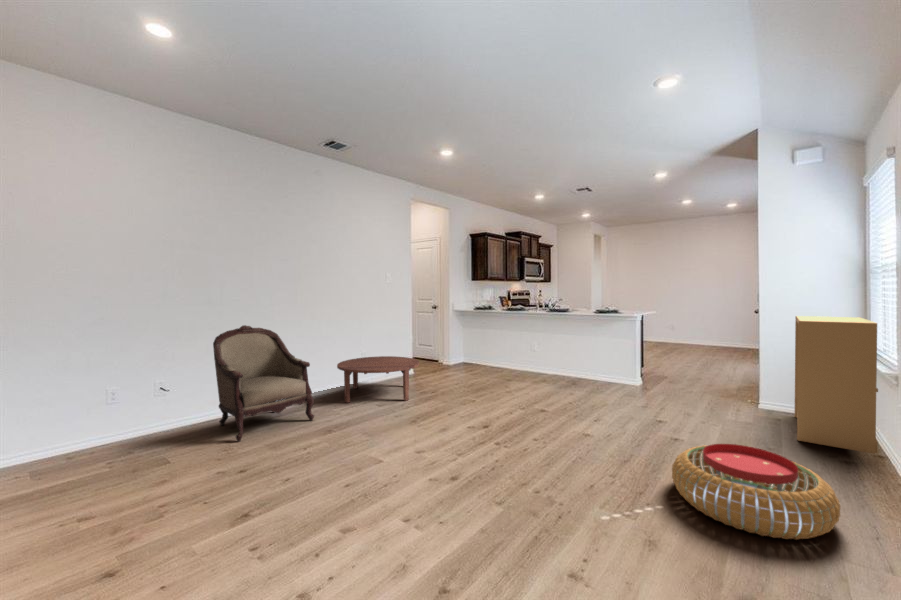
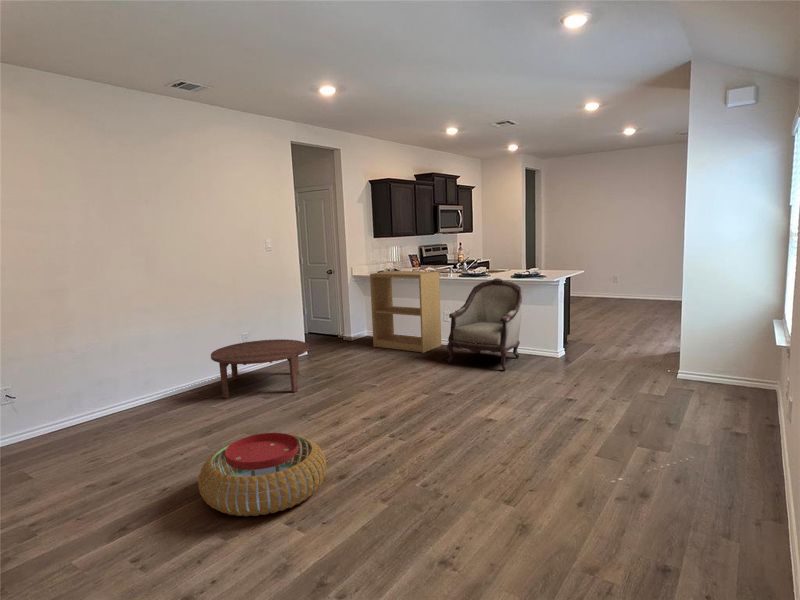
bookshelf: present [795,316,878,454] -> present [370,271,441,353]
armchair: present [213,325,314,441] -> present [447,278,522,371]
pouf: present [672,444,840,540] -> present [198,433,326,517]

